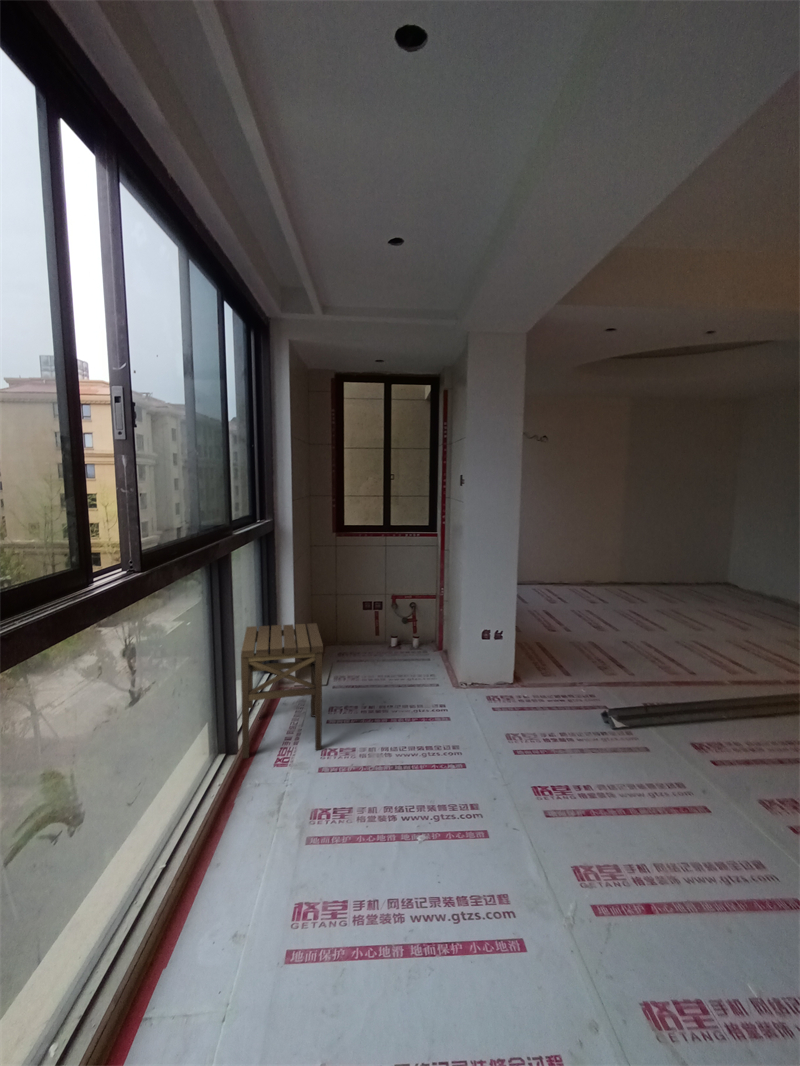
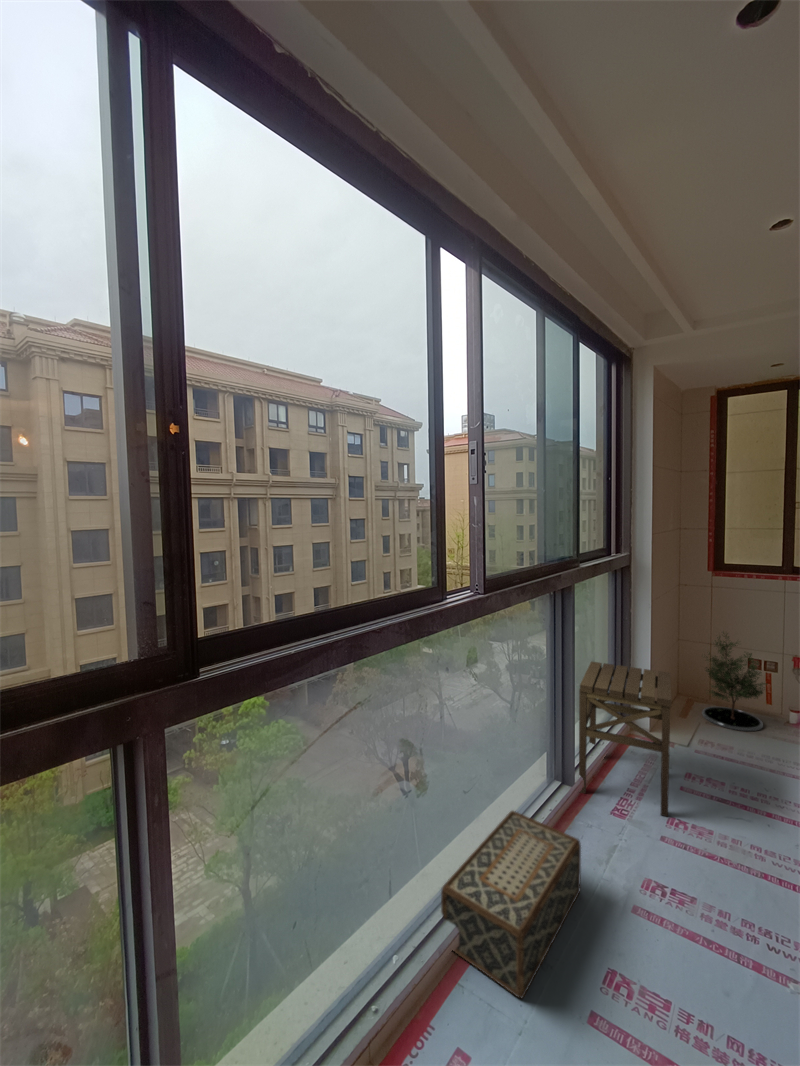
potted tree: none [332,582,378,662] -> present [702,635,767,731]
woven basket: none [106,801,259,998] -> present [441,811,581,998]

